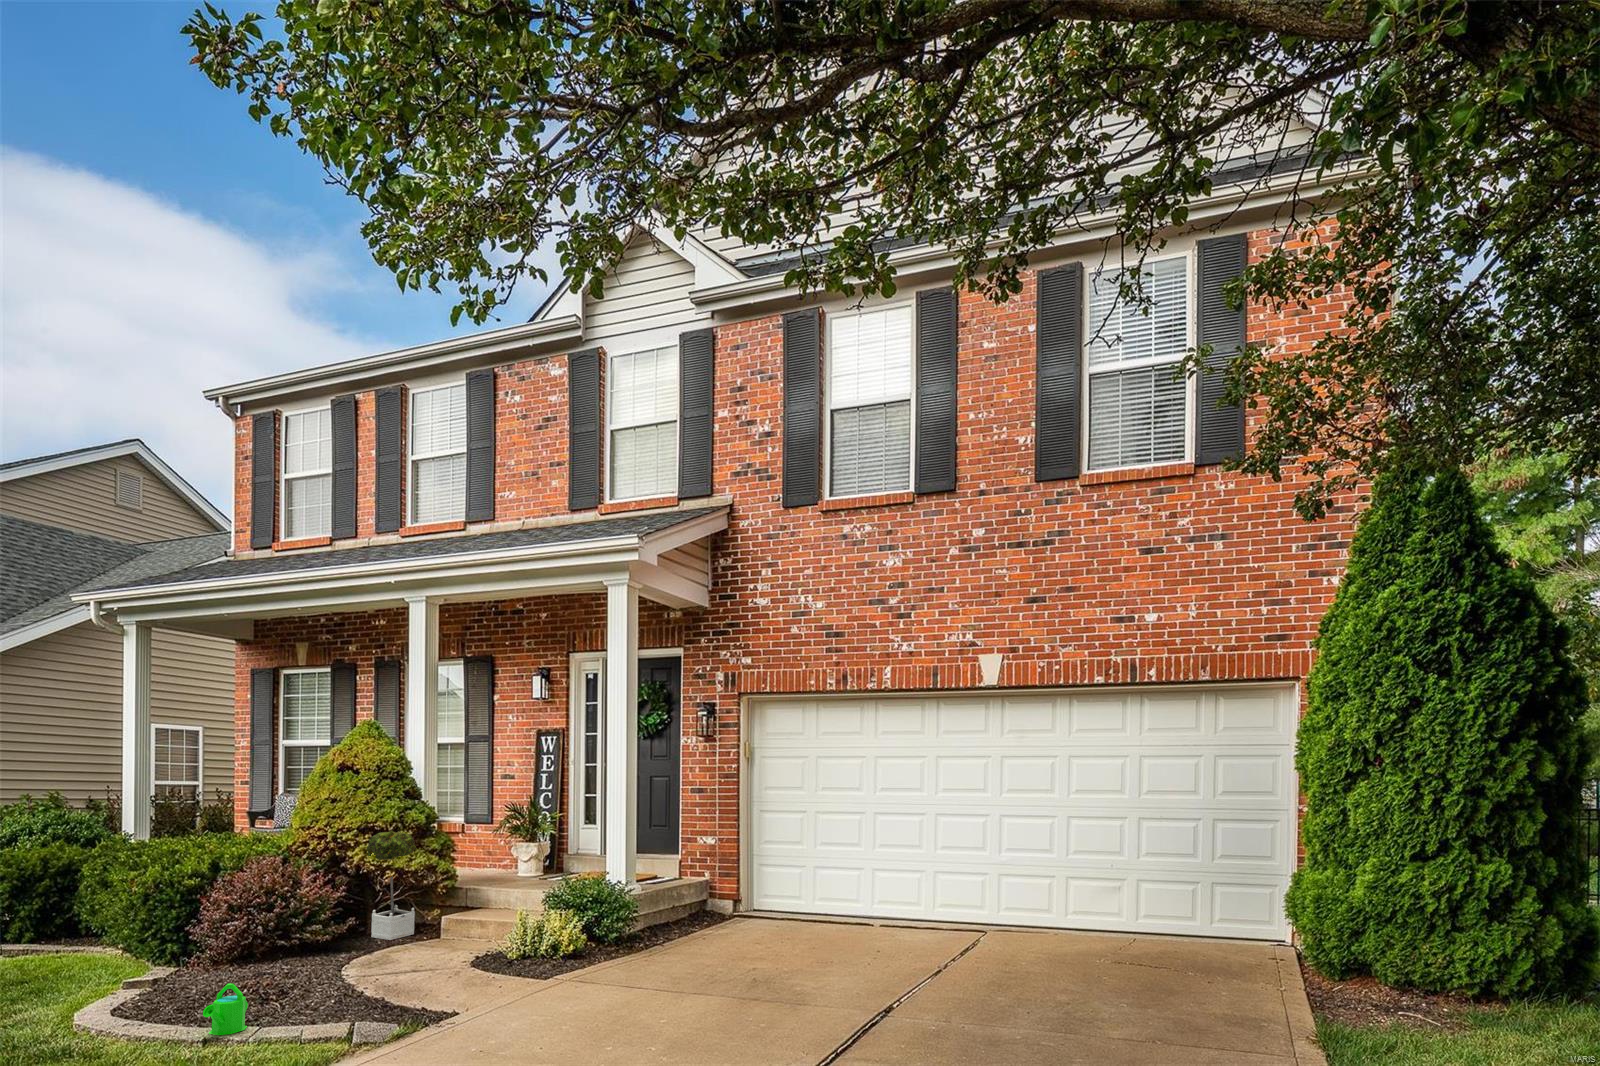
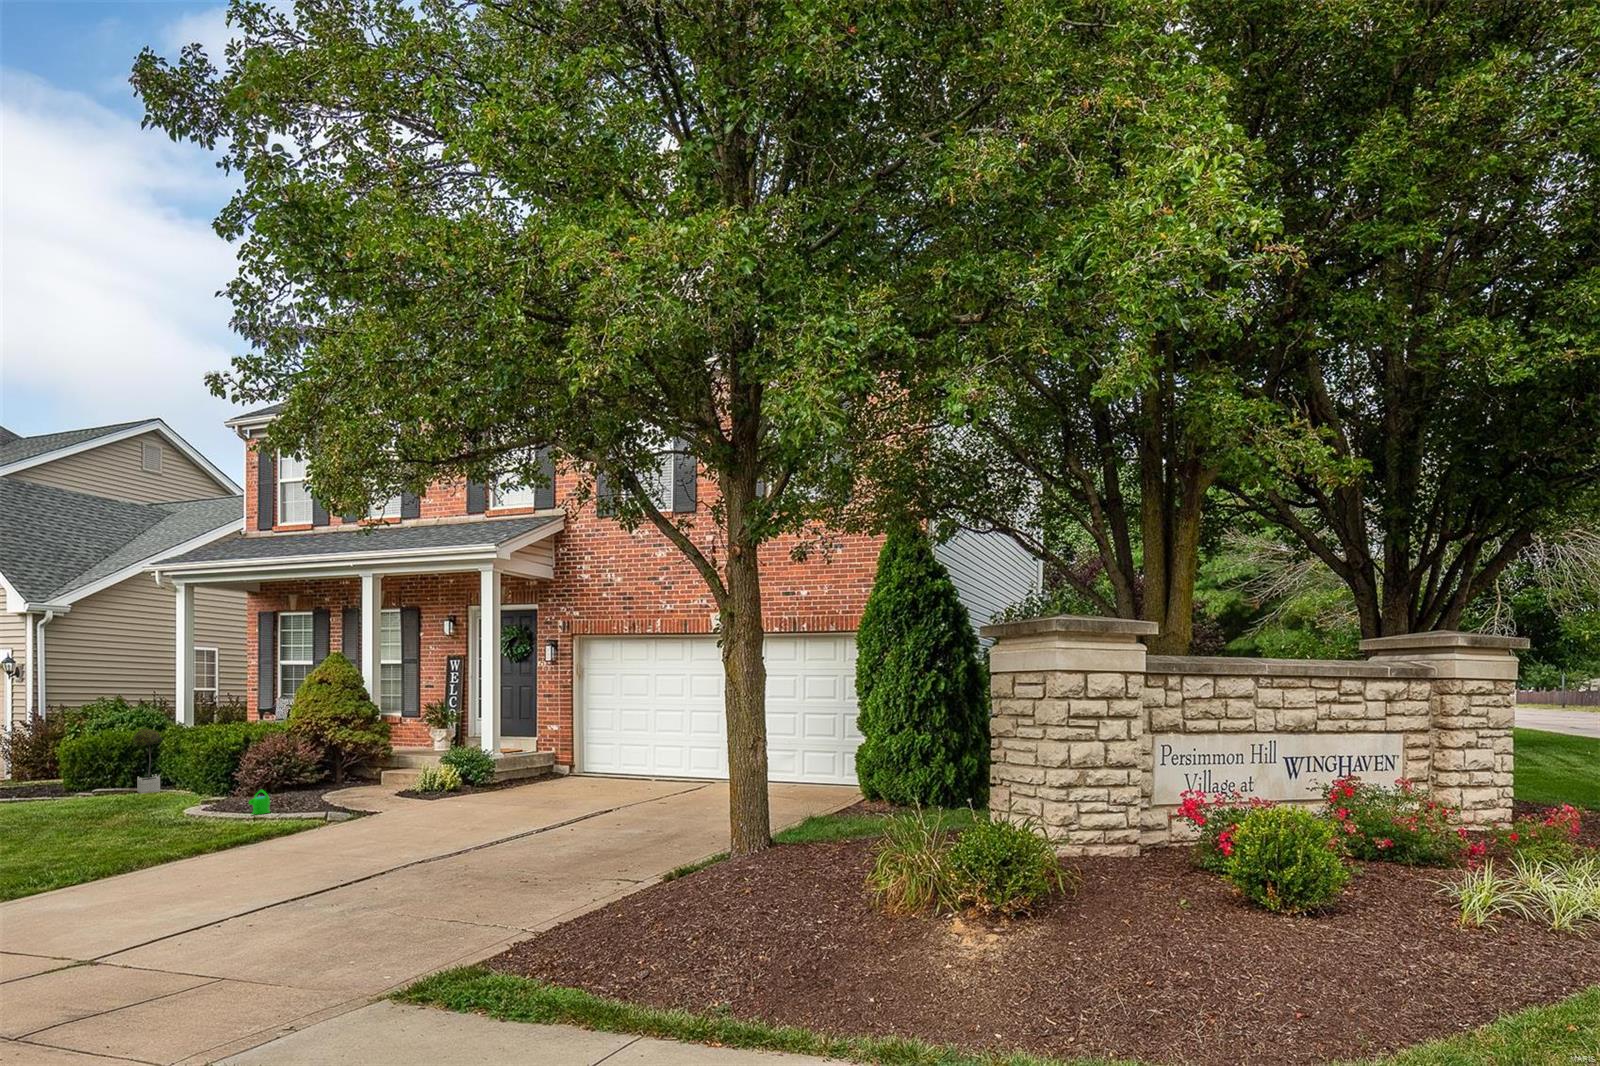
potted tree: present [367,830,416,940] -> present [133,728,163,793]

